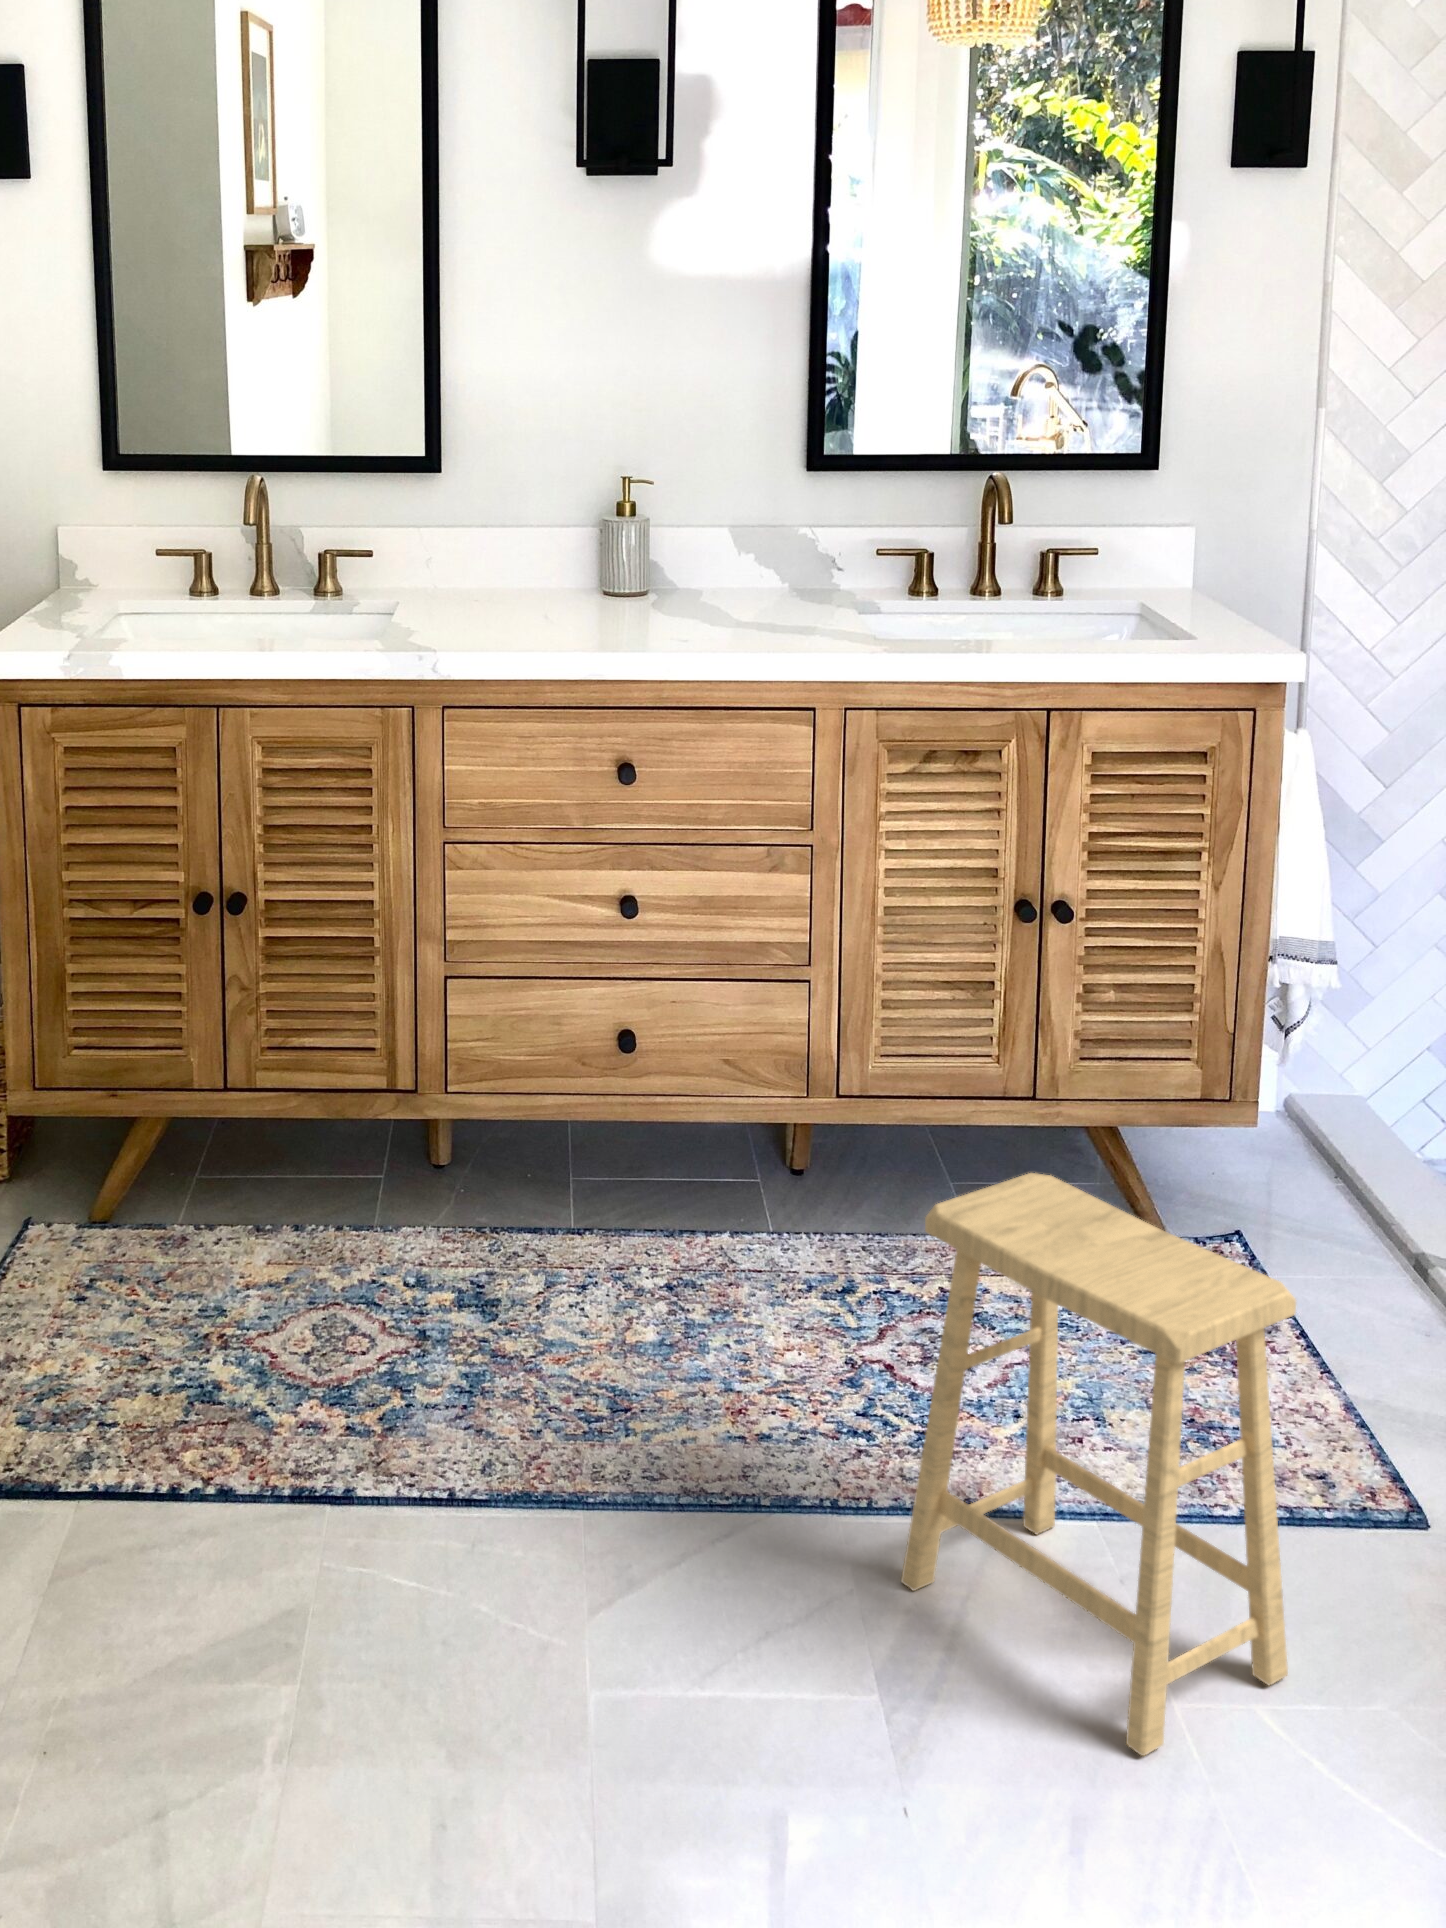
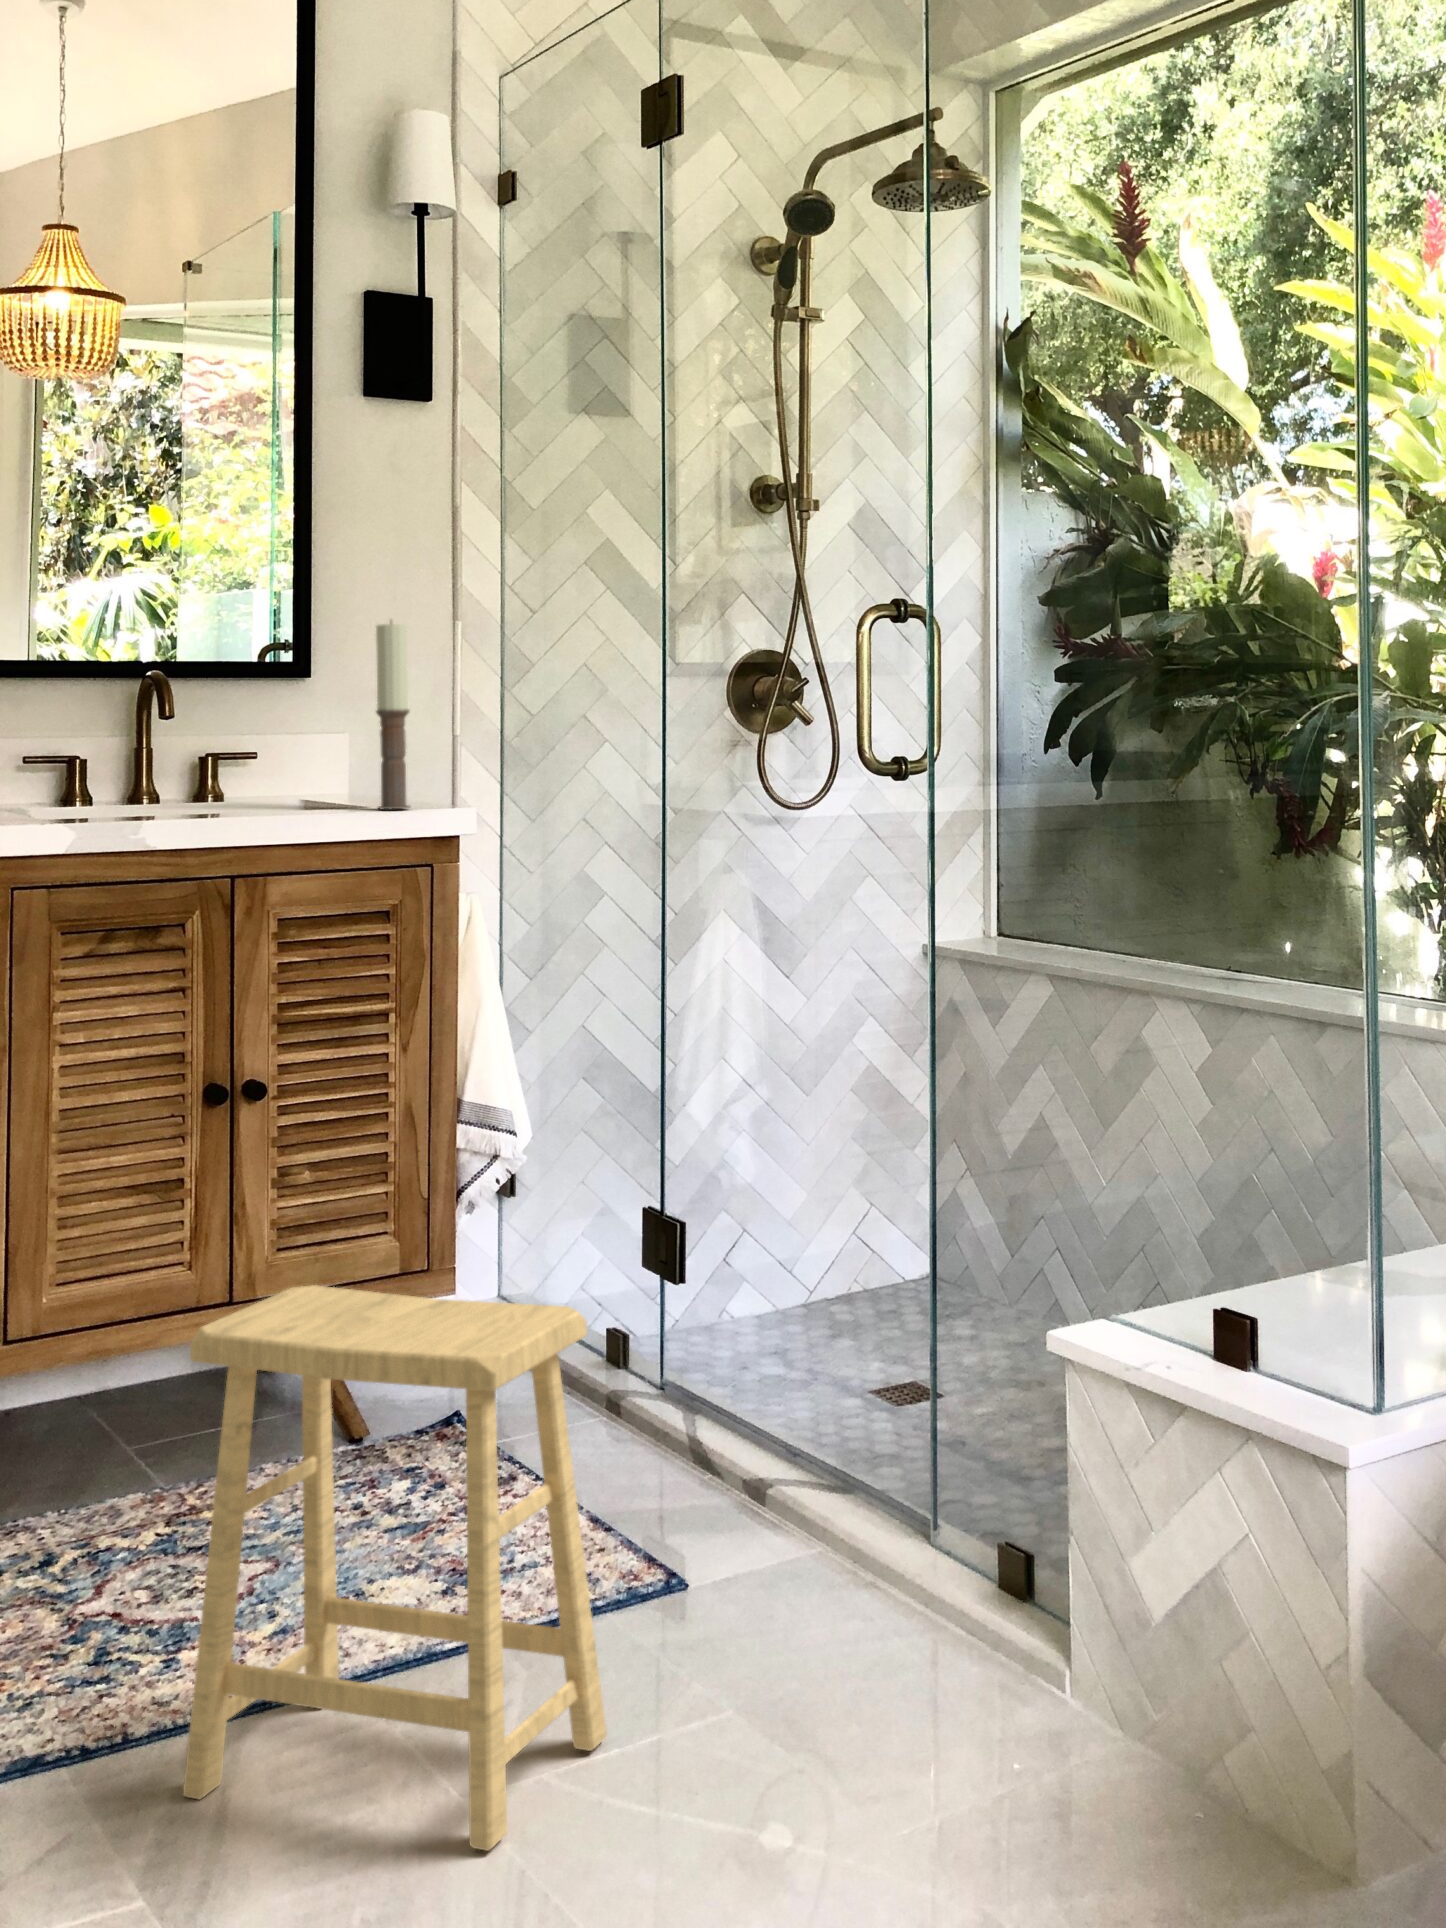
candle: none [1215,440,1260,638] -> present [376,623,409,809]

